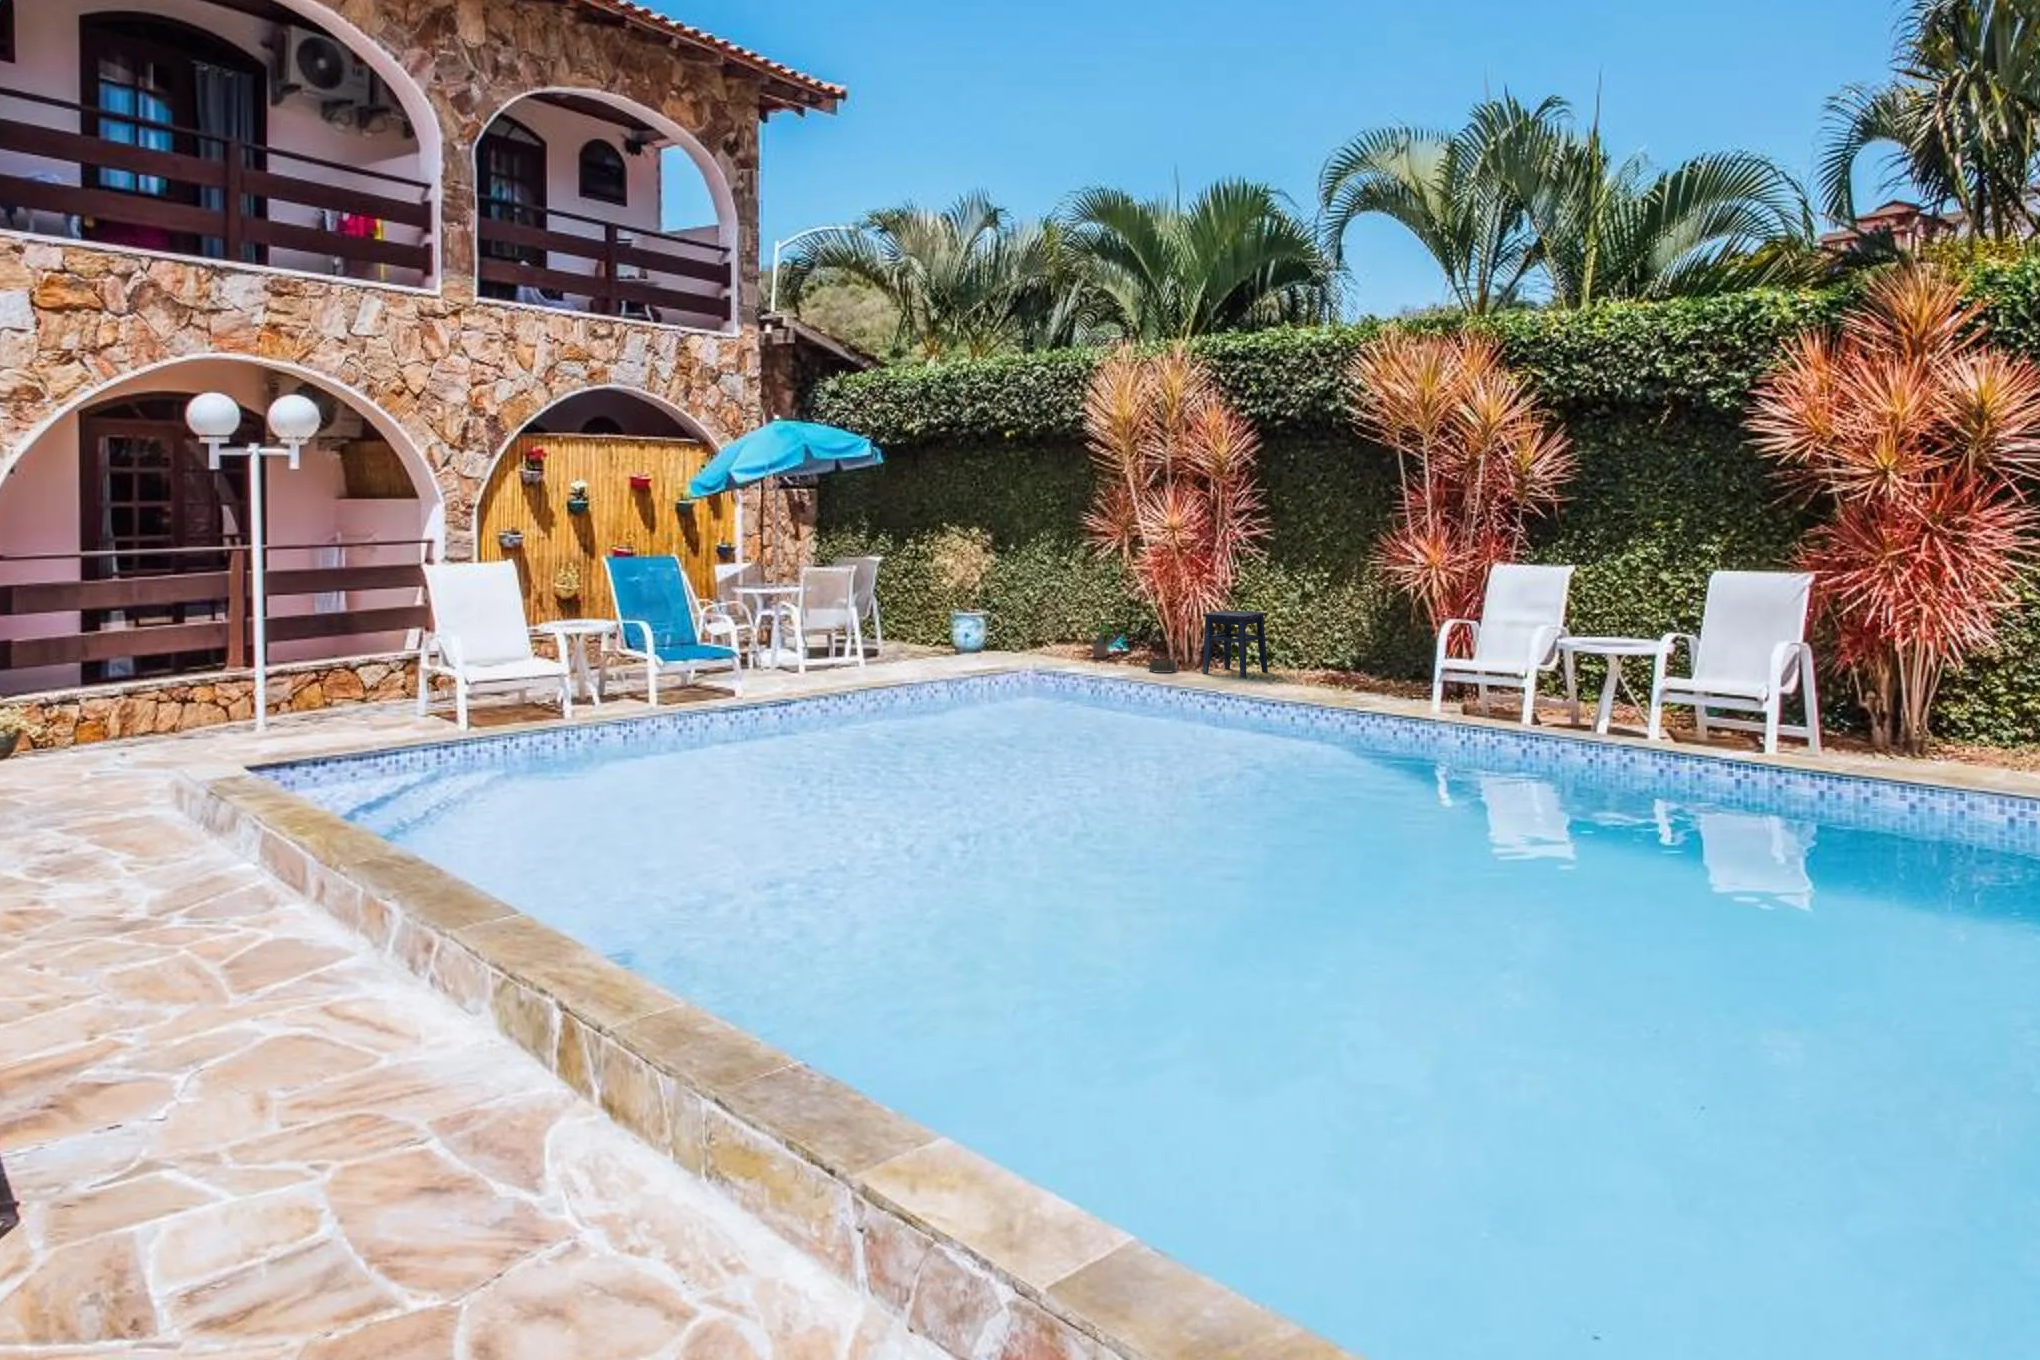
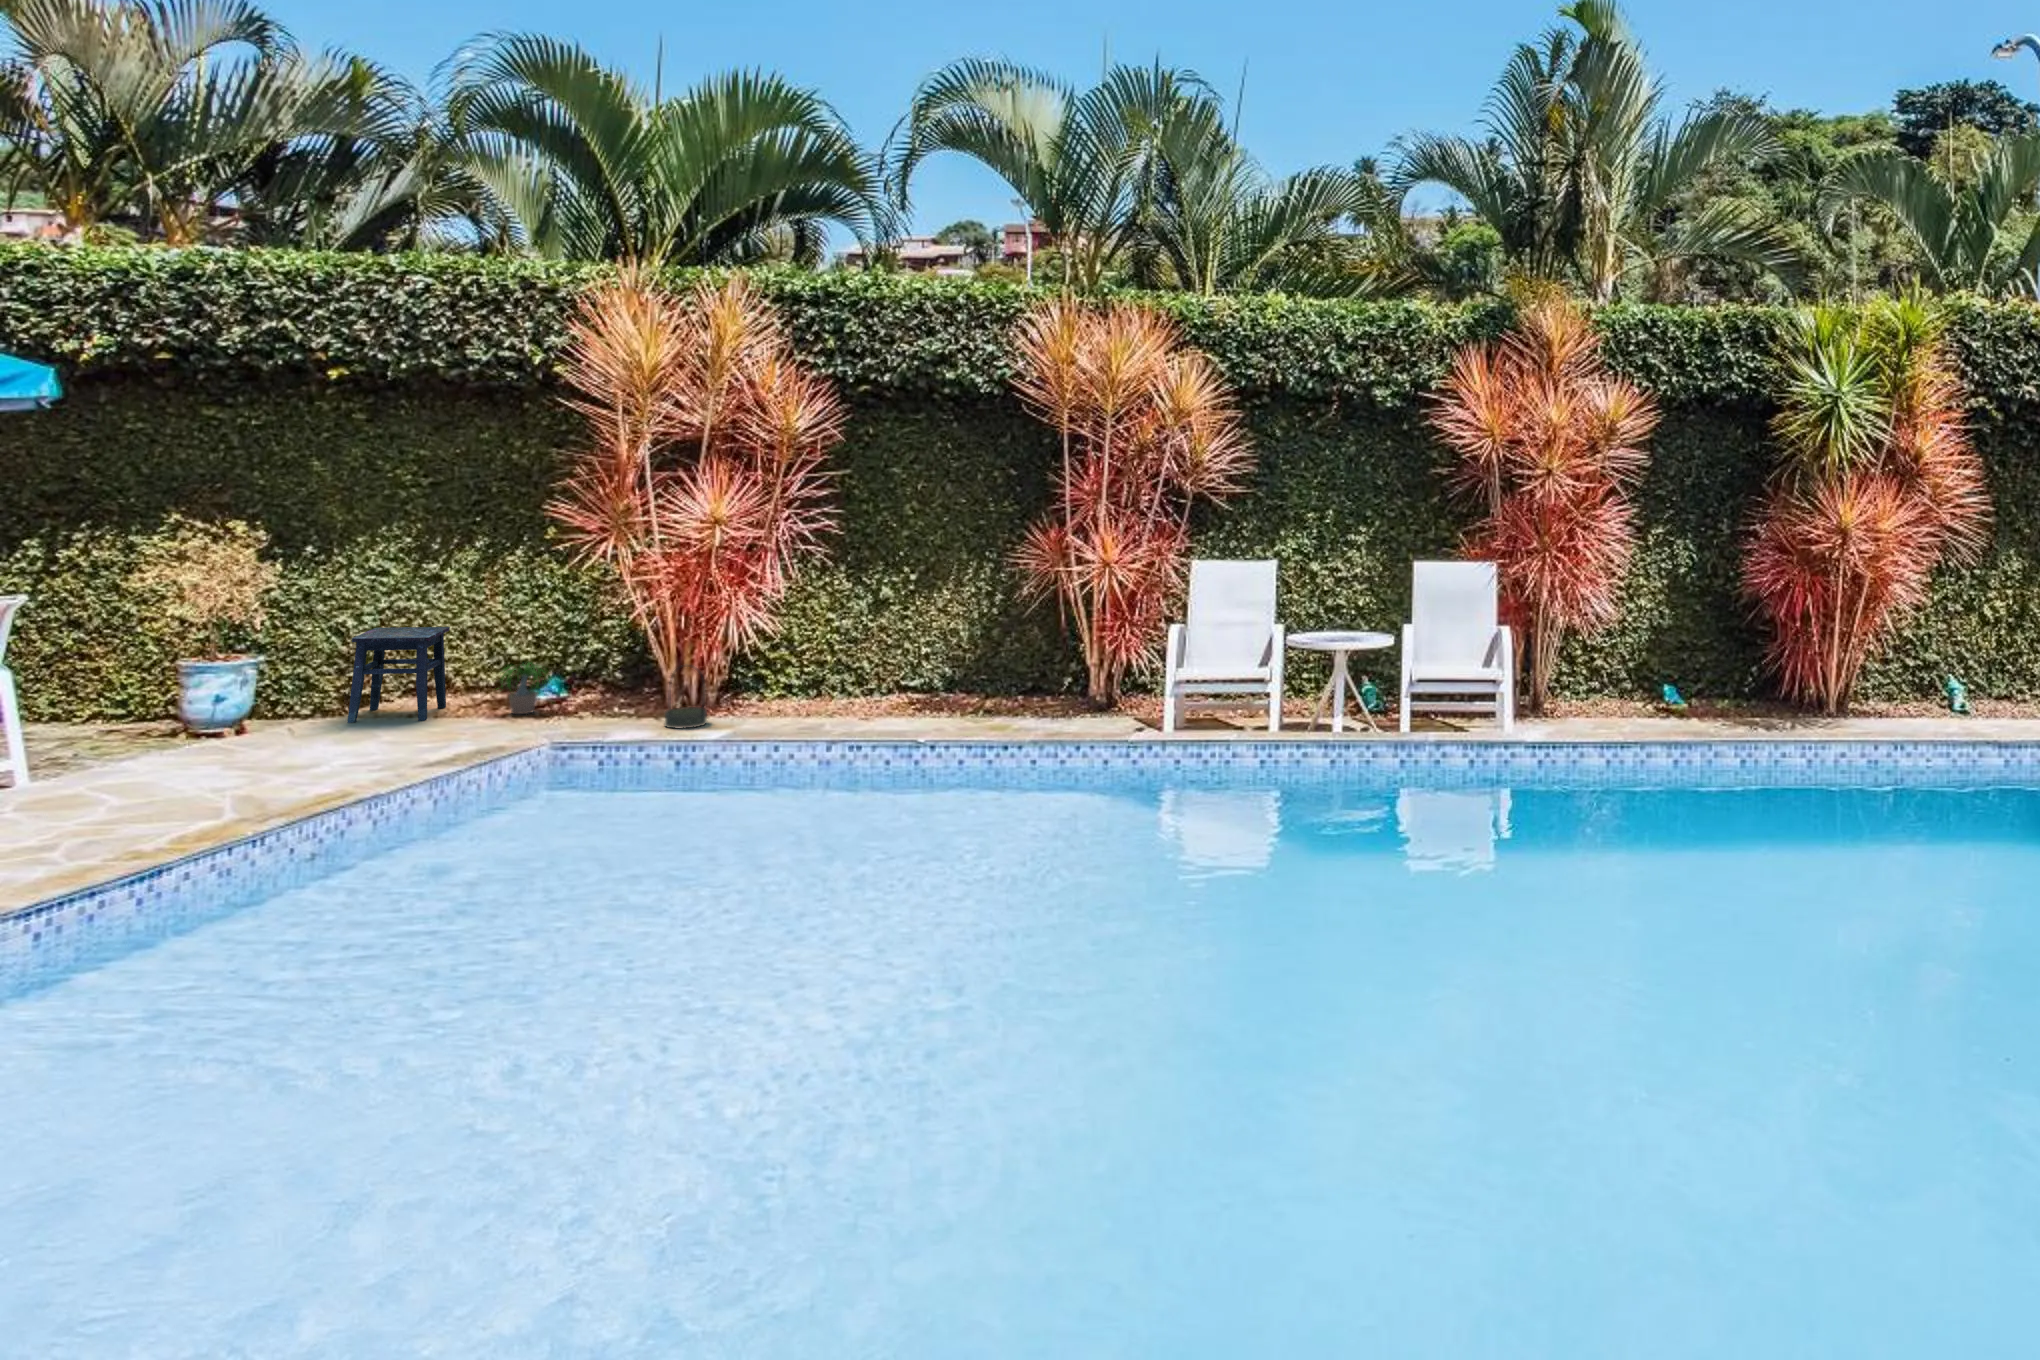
side table: present [1203,610,1268,677] -> present [348,627,450,723]

